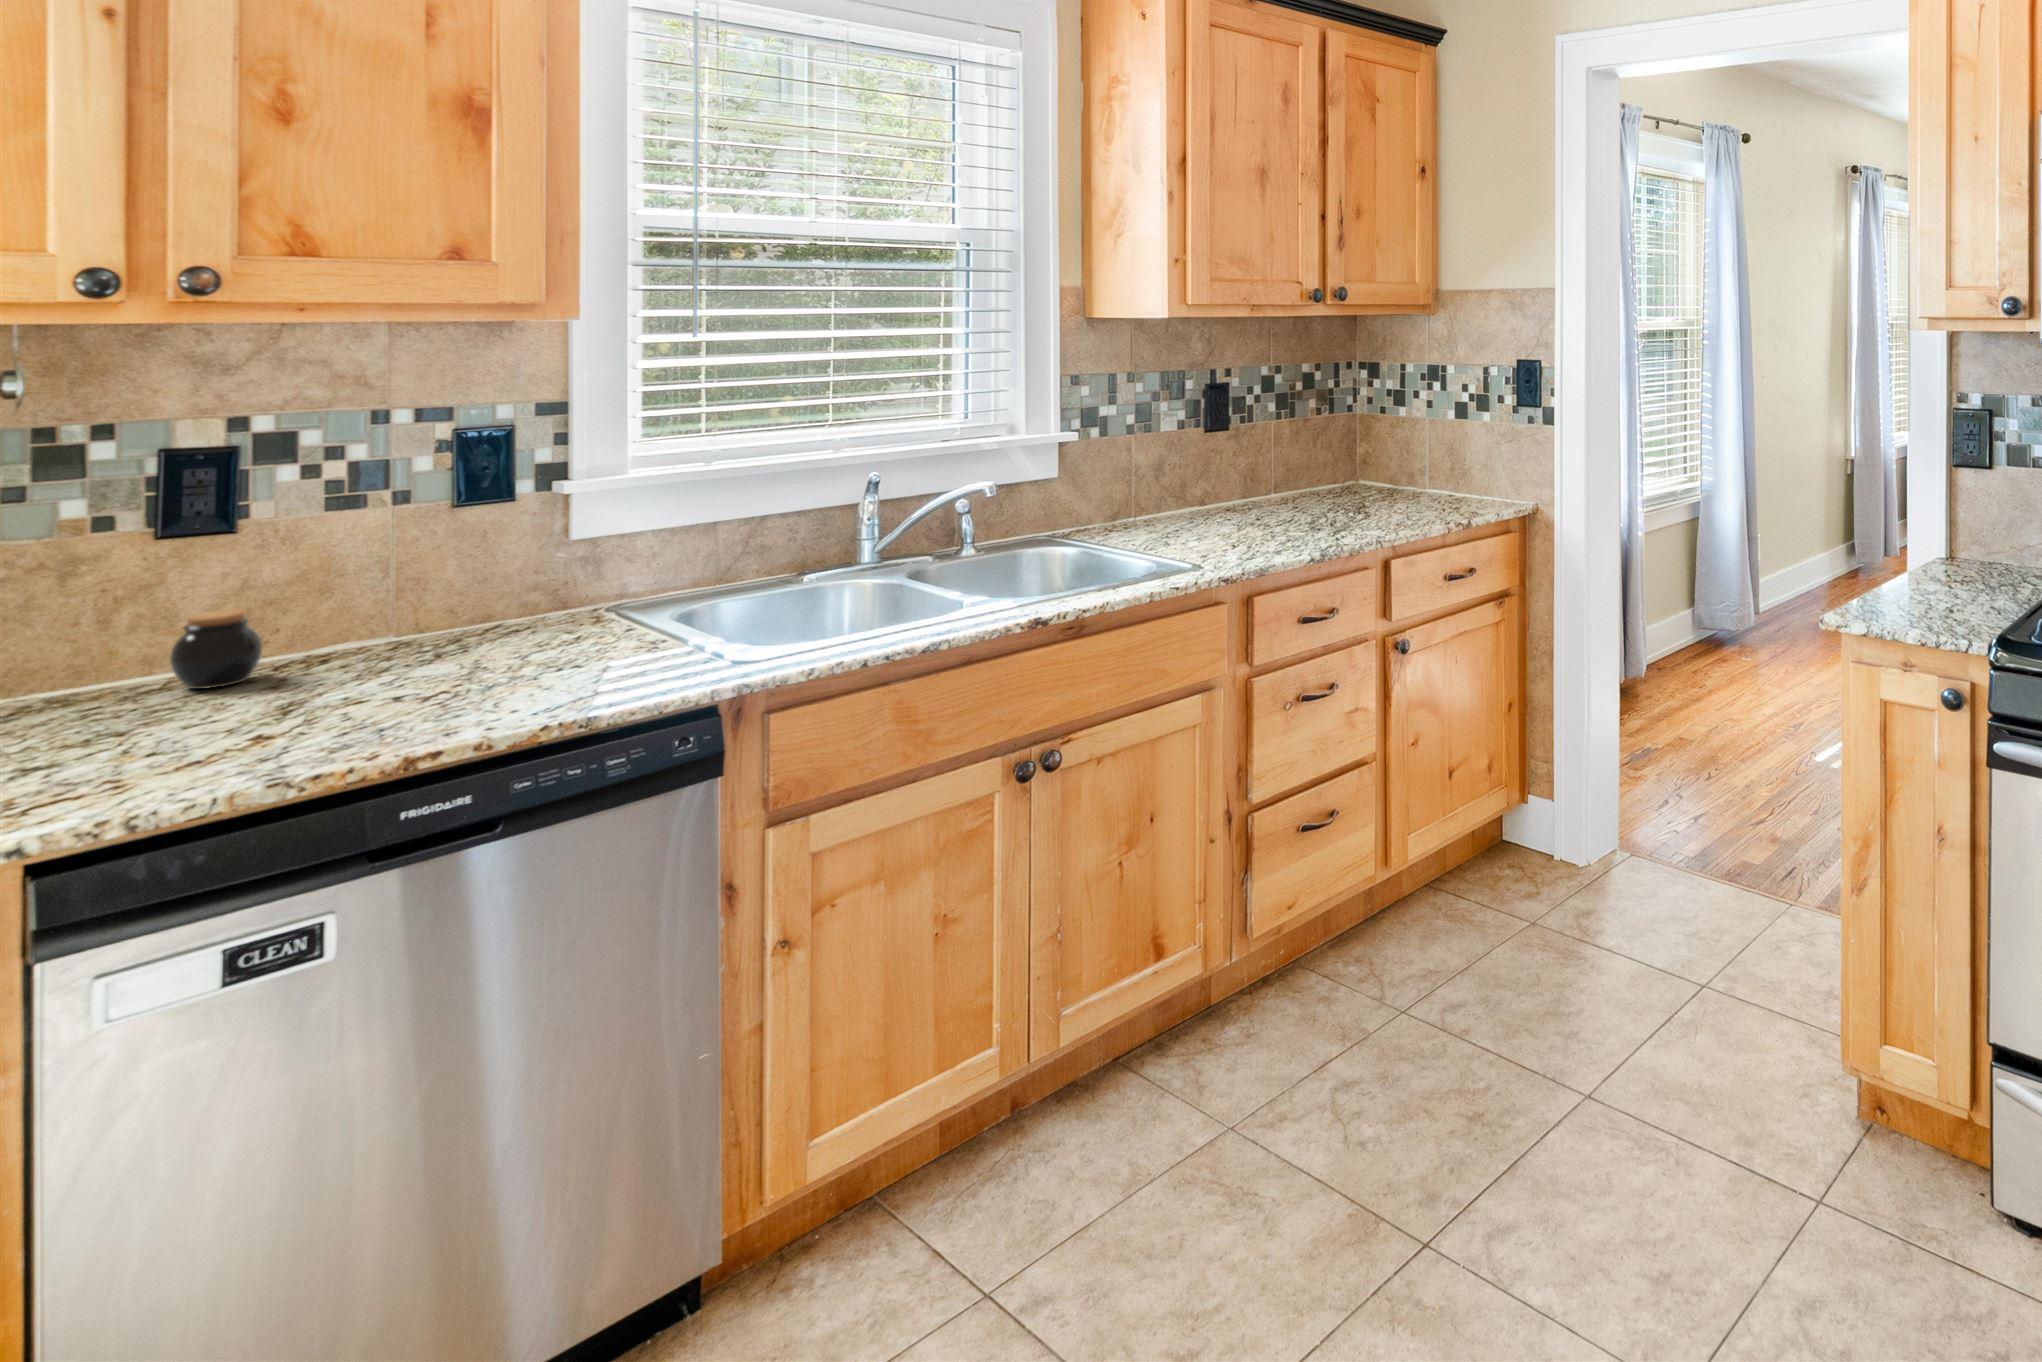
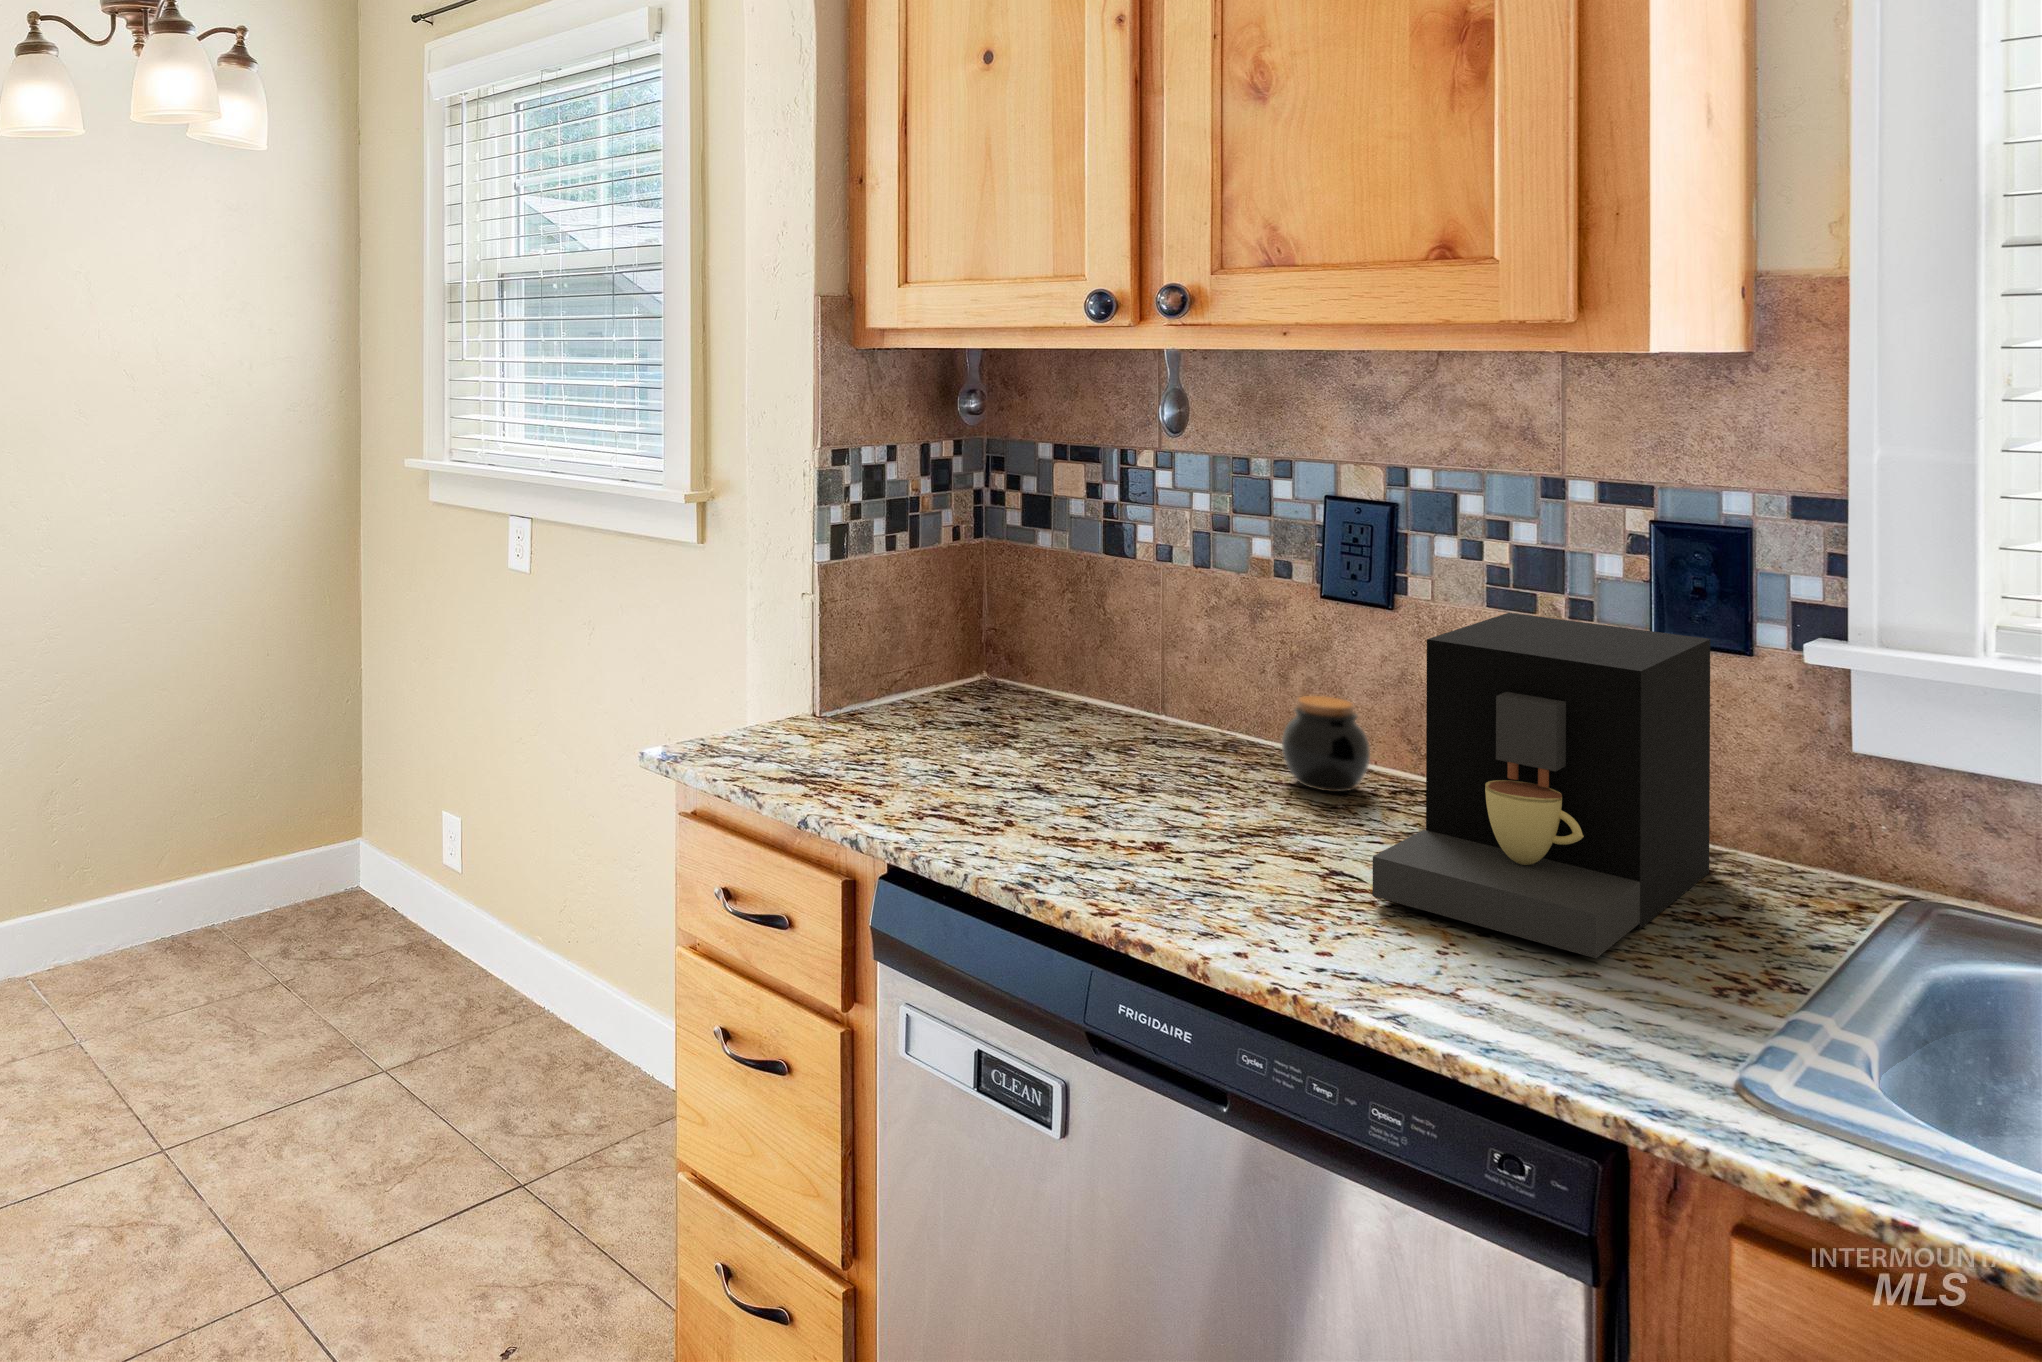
coffee maker: none [384,493,611,689] -> present [1373,613,1710,958]

